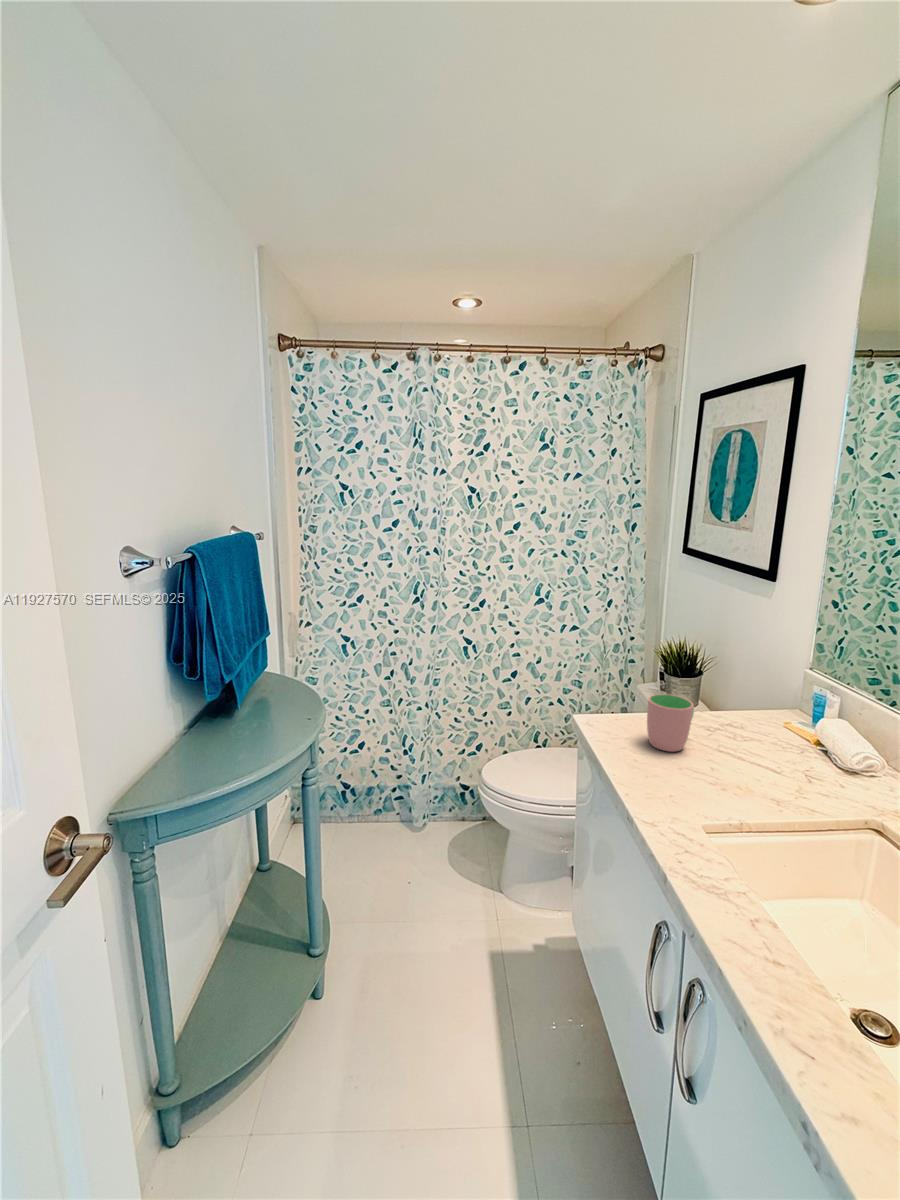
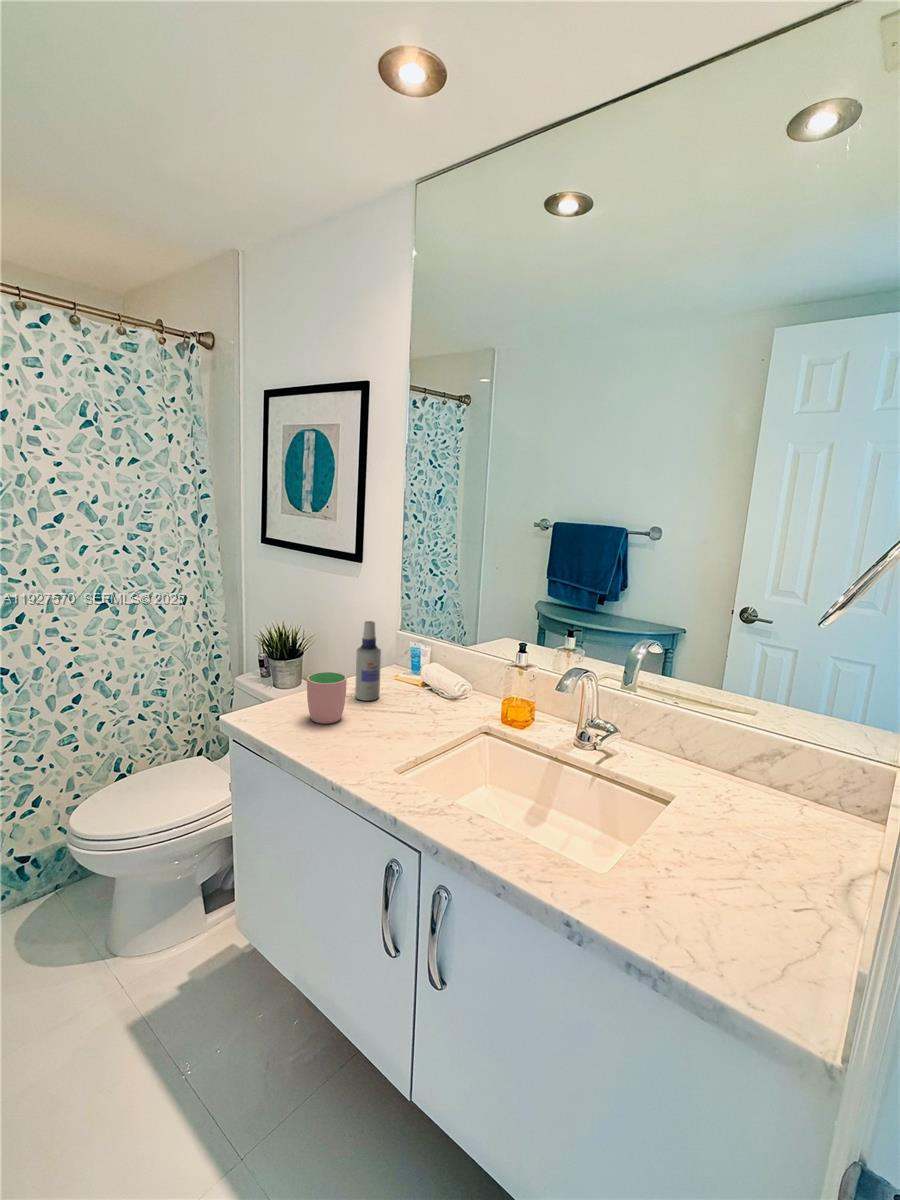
spray bottle: none [717,649,755,743] -> present [355,621,381,701]

